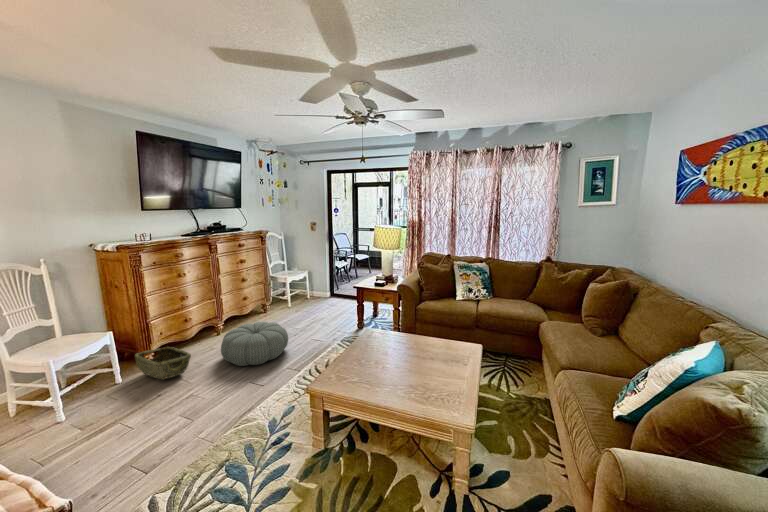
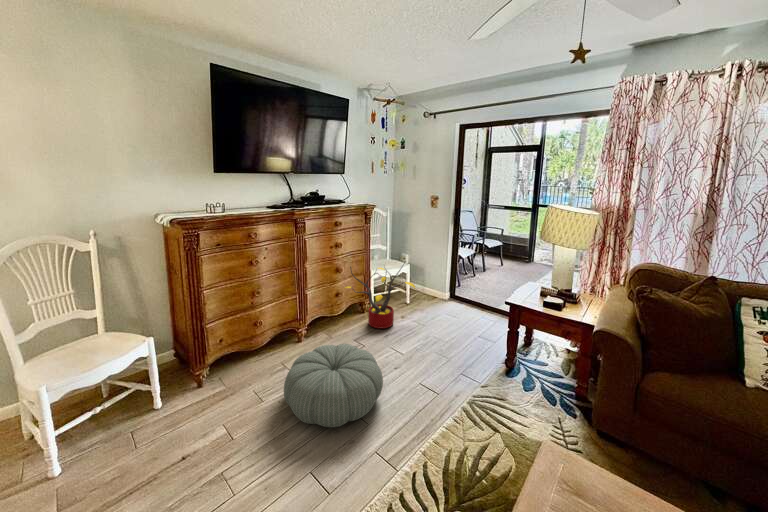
decorative plant: none [249,268,304,319] -> present [345,264,415,328]
woven basket: present [135,347,191,379] -> none [179,362,244,423]

